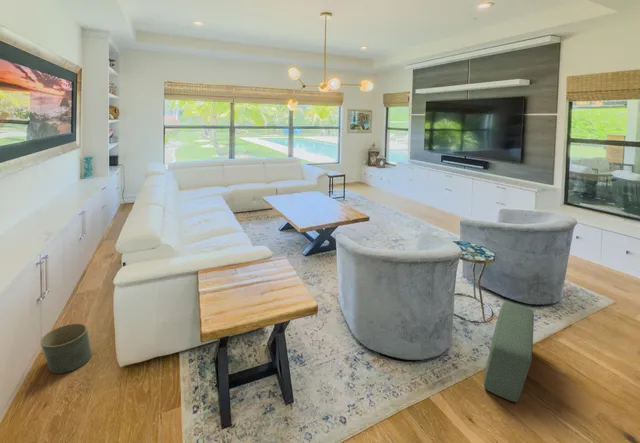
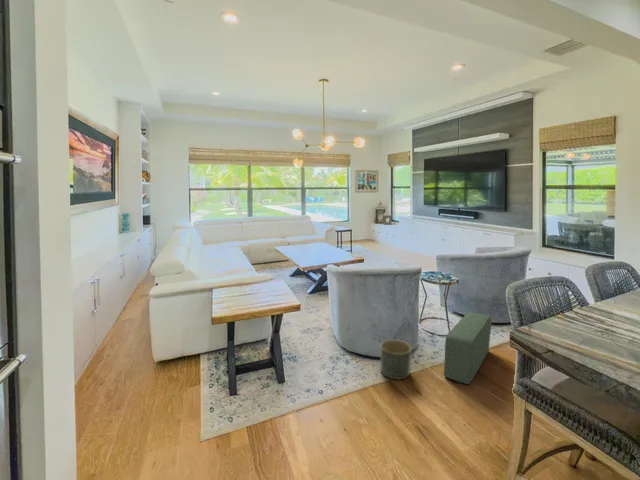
planter: present [41,323,92,374] -> present [381,340,411,379]

